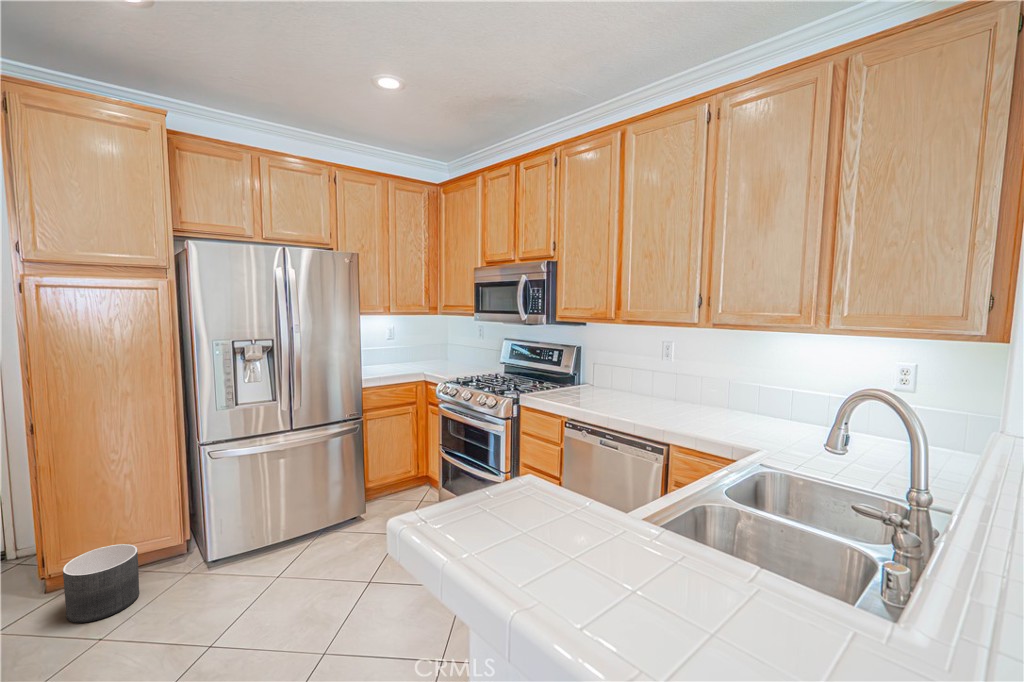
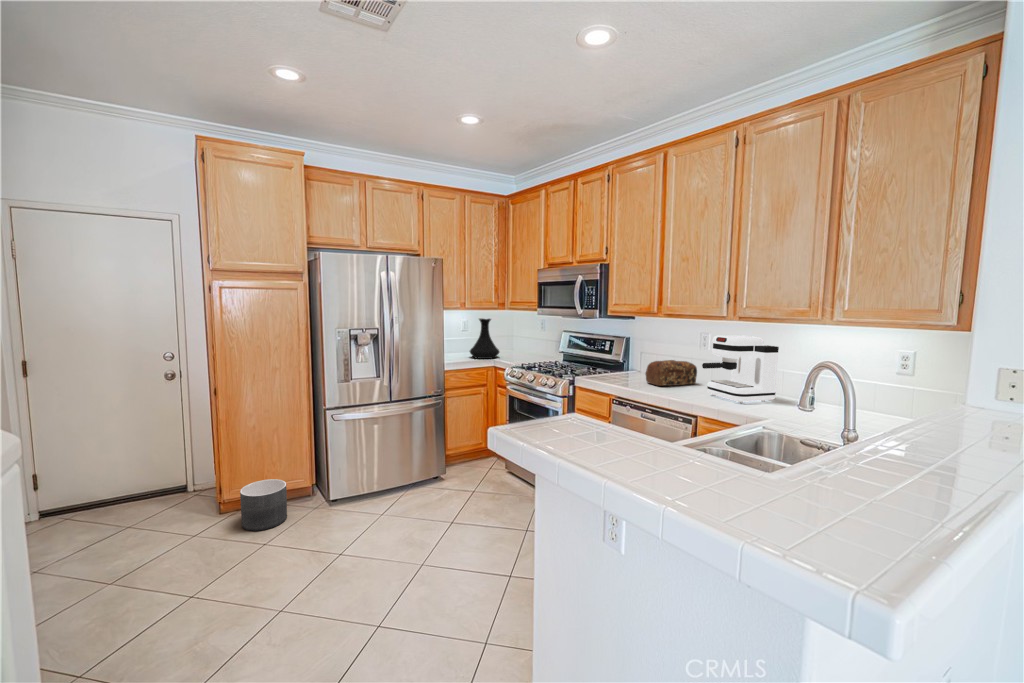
vase: none [395,324,431,372] -> present [470,319,499,359]
coffee maker: none [673,345,760,427] -> present [702,335,779,403]
bread loaf: none [603,373,661,406] -> present [646,360,697,386]

